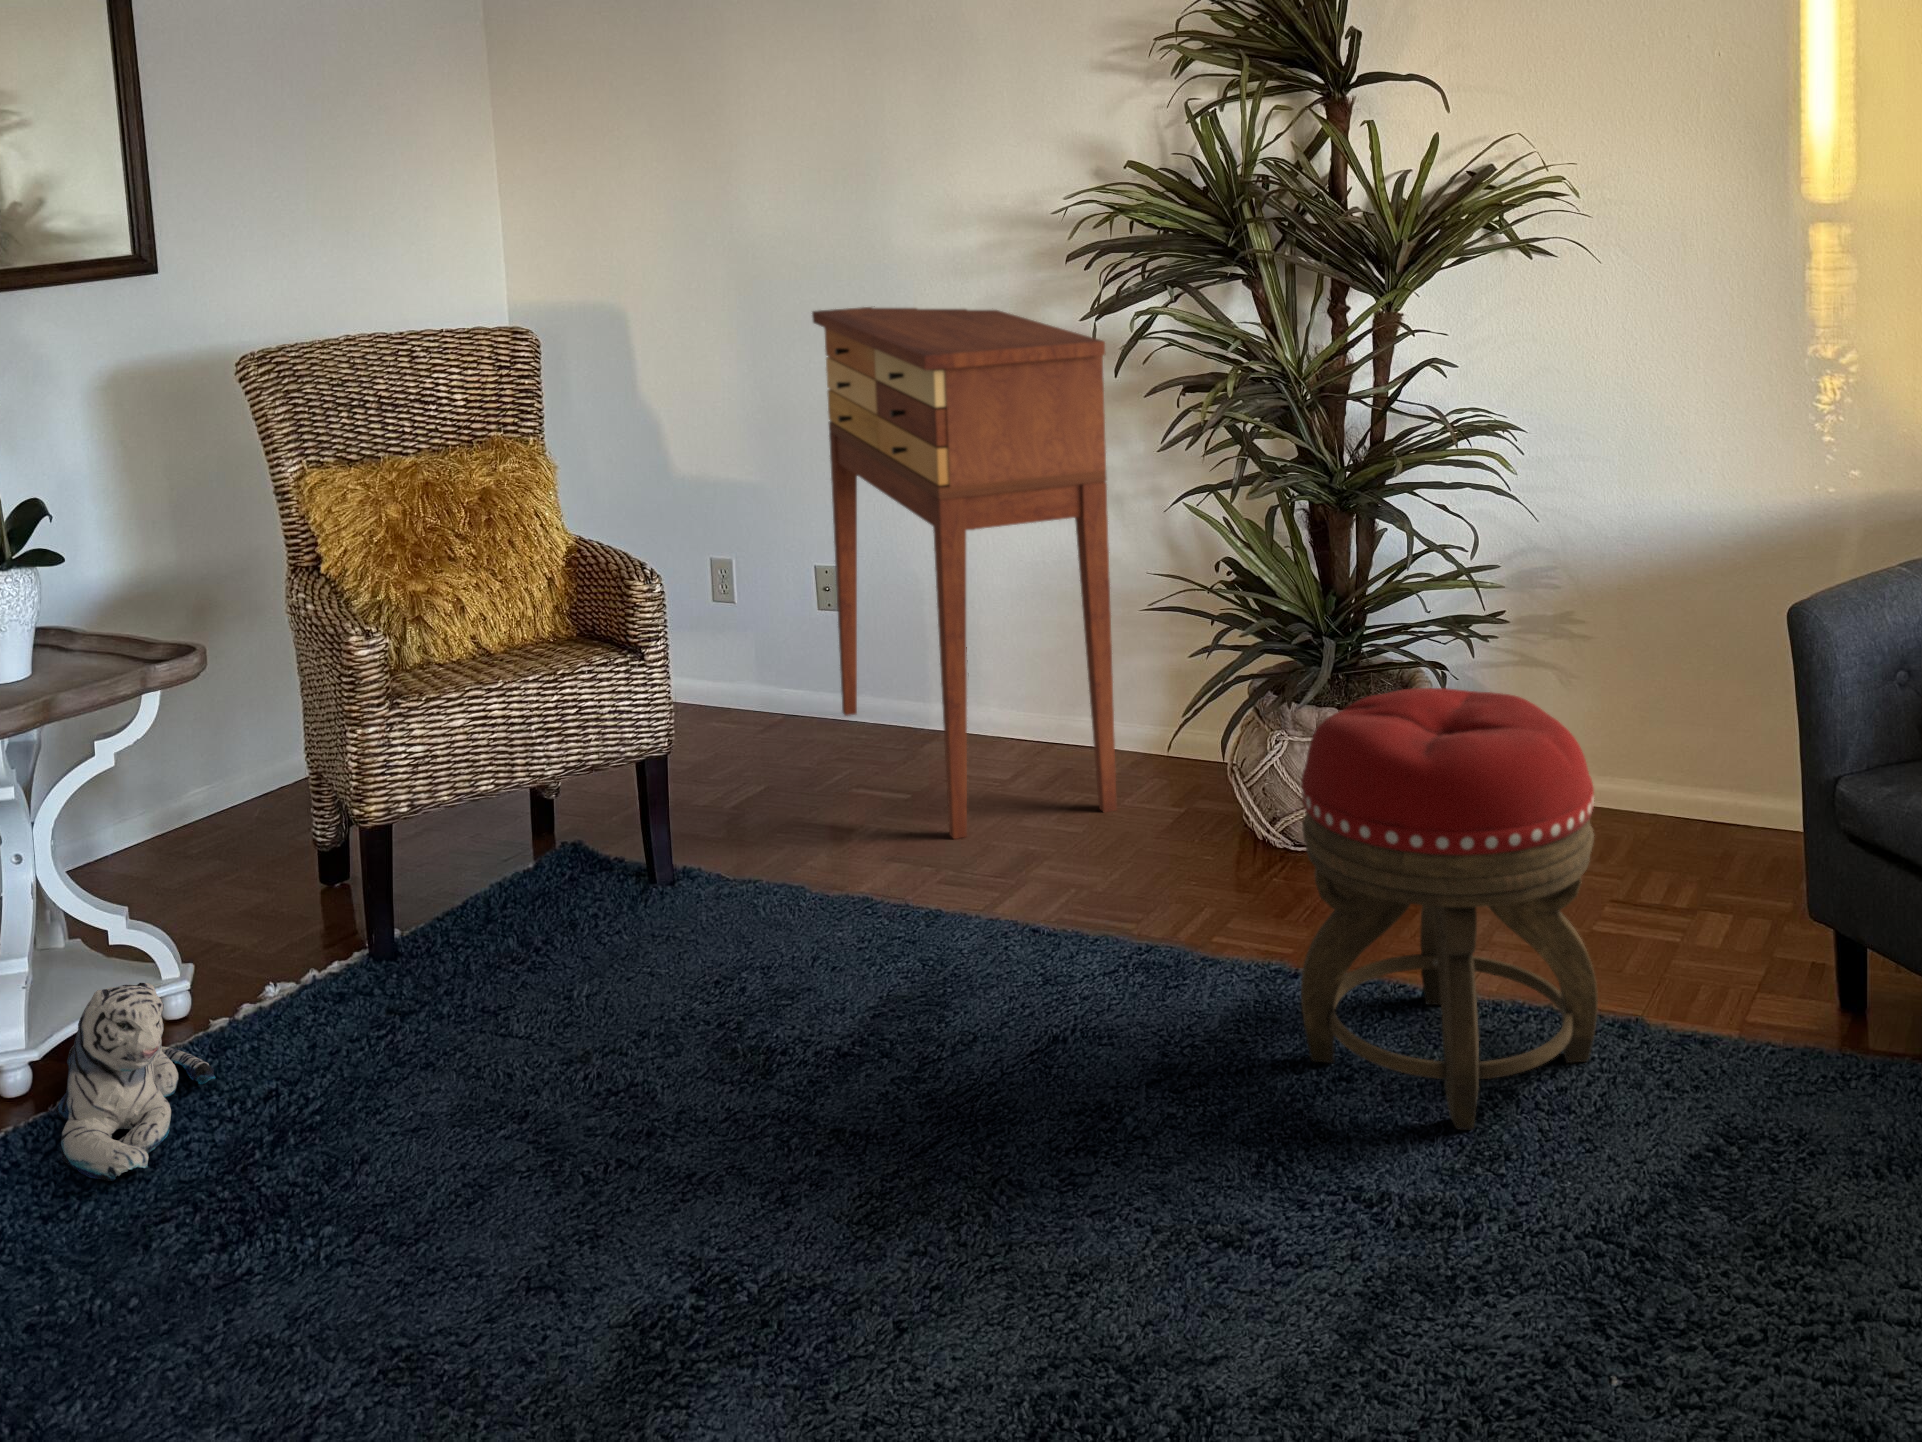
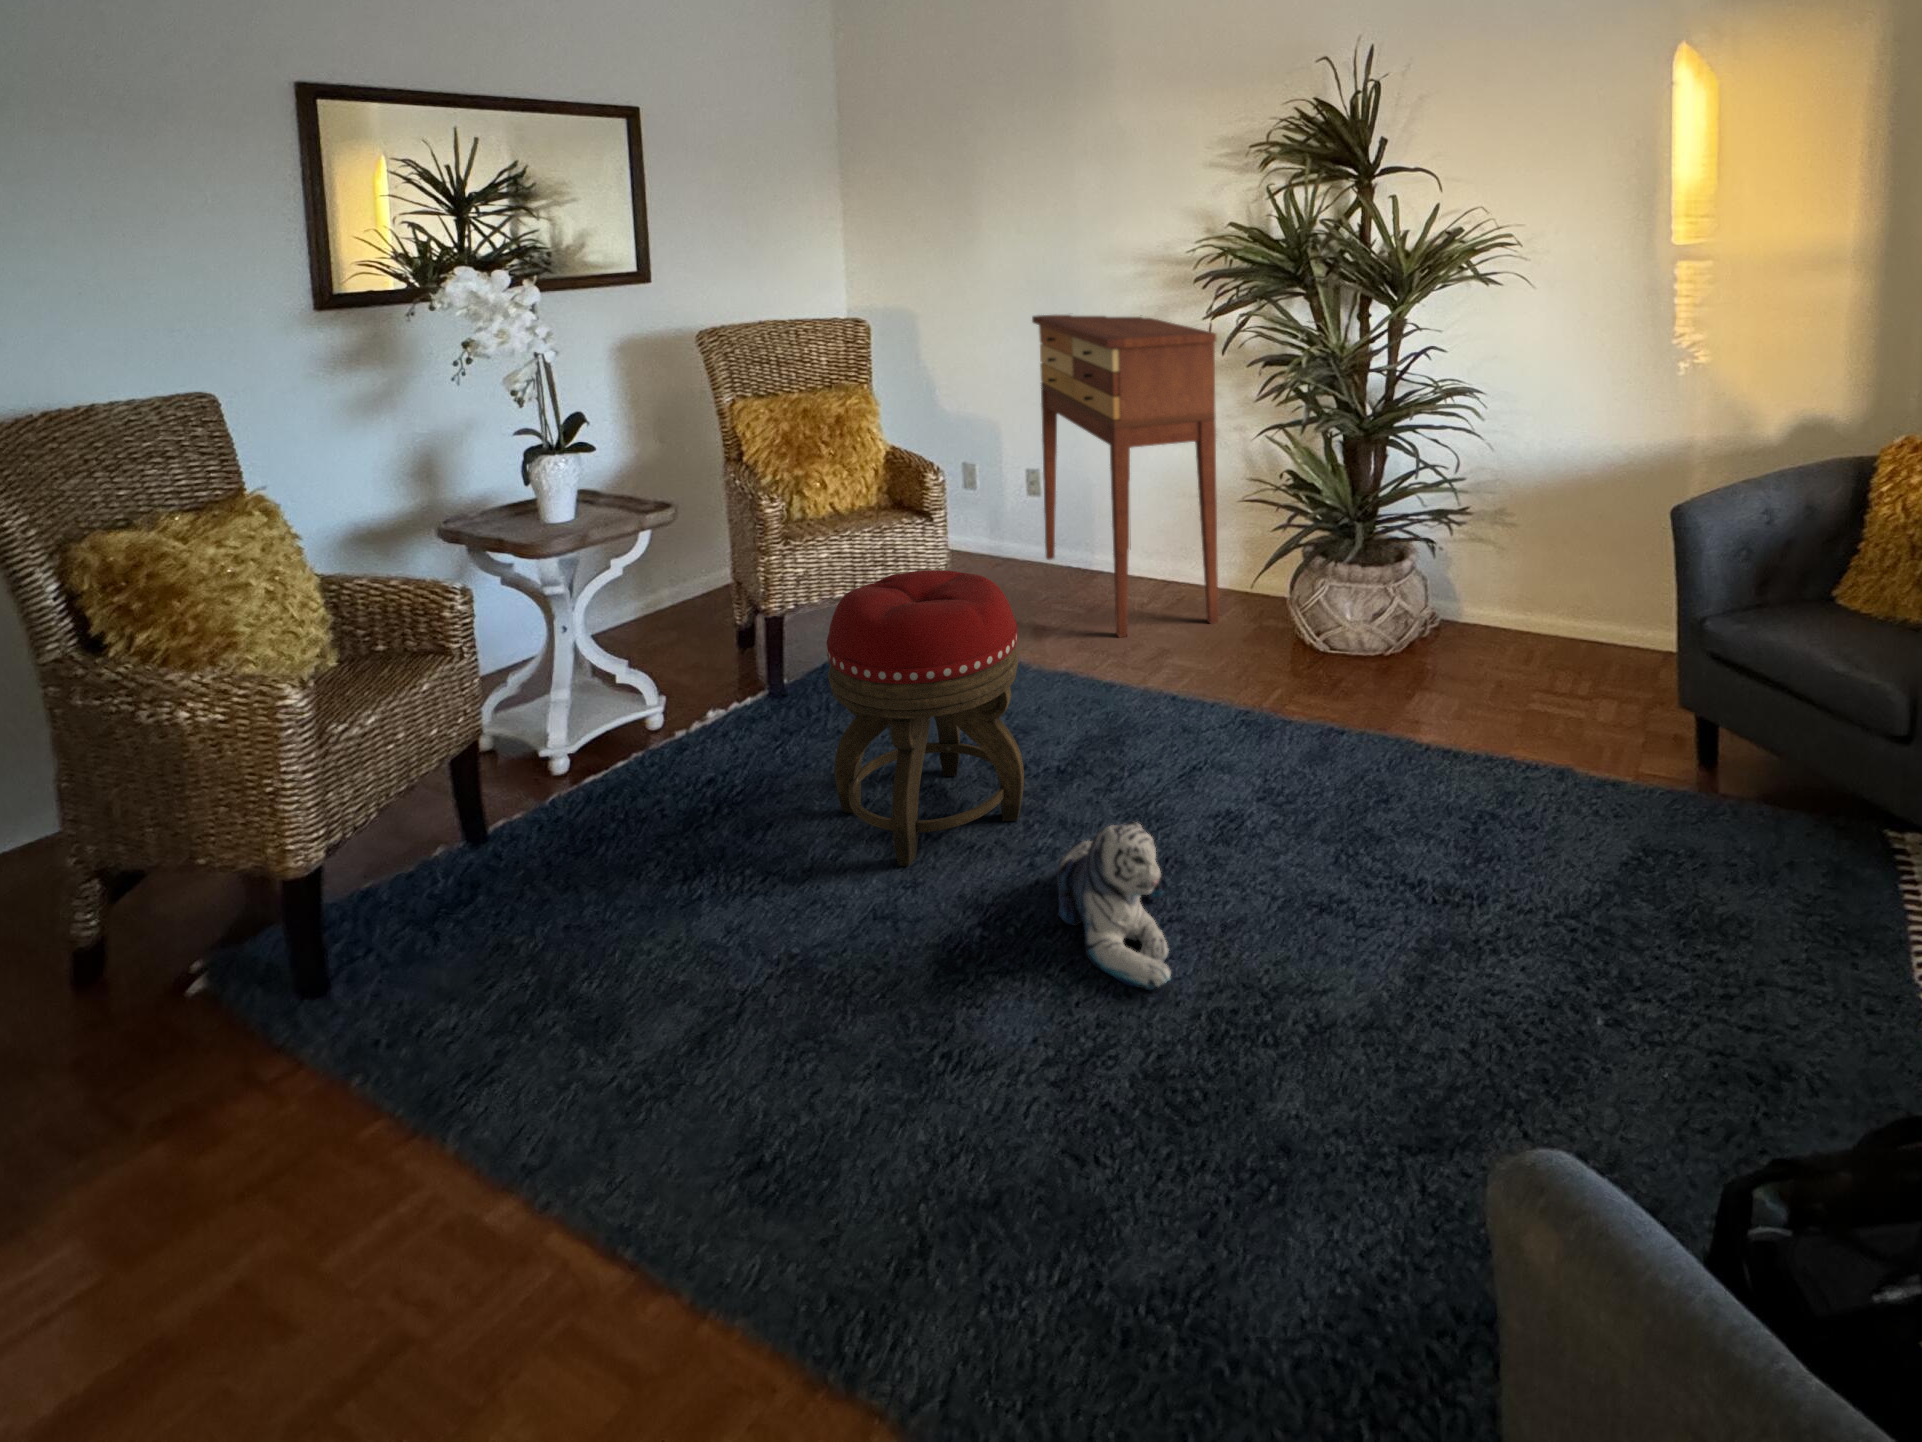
footstool: present [1301,688,1598,1129] -> present [827,570,1024,866]
plush toy: present [55,983,215,1181] -> present [1057,822,1171,990]

